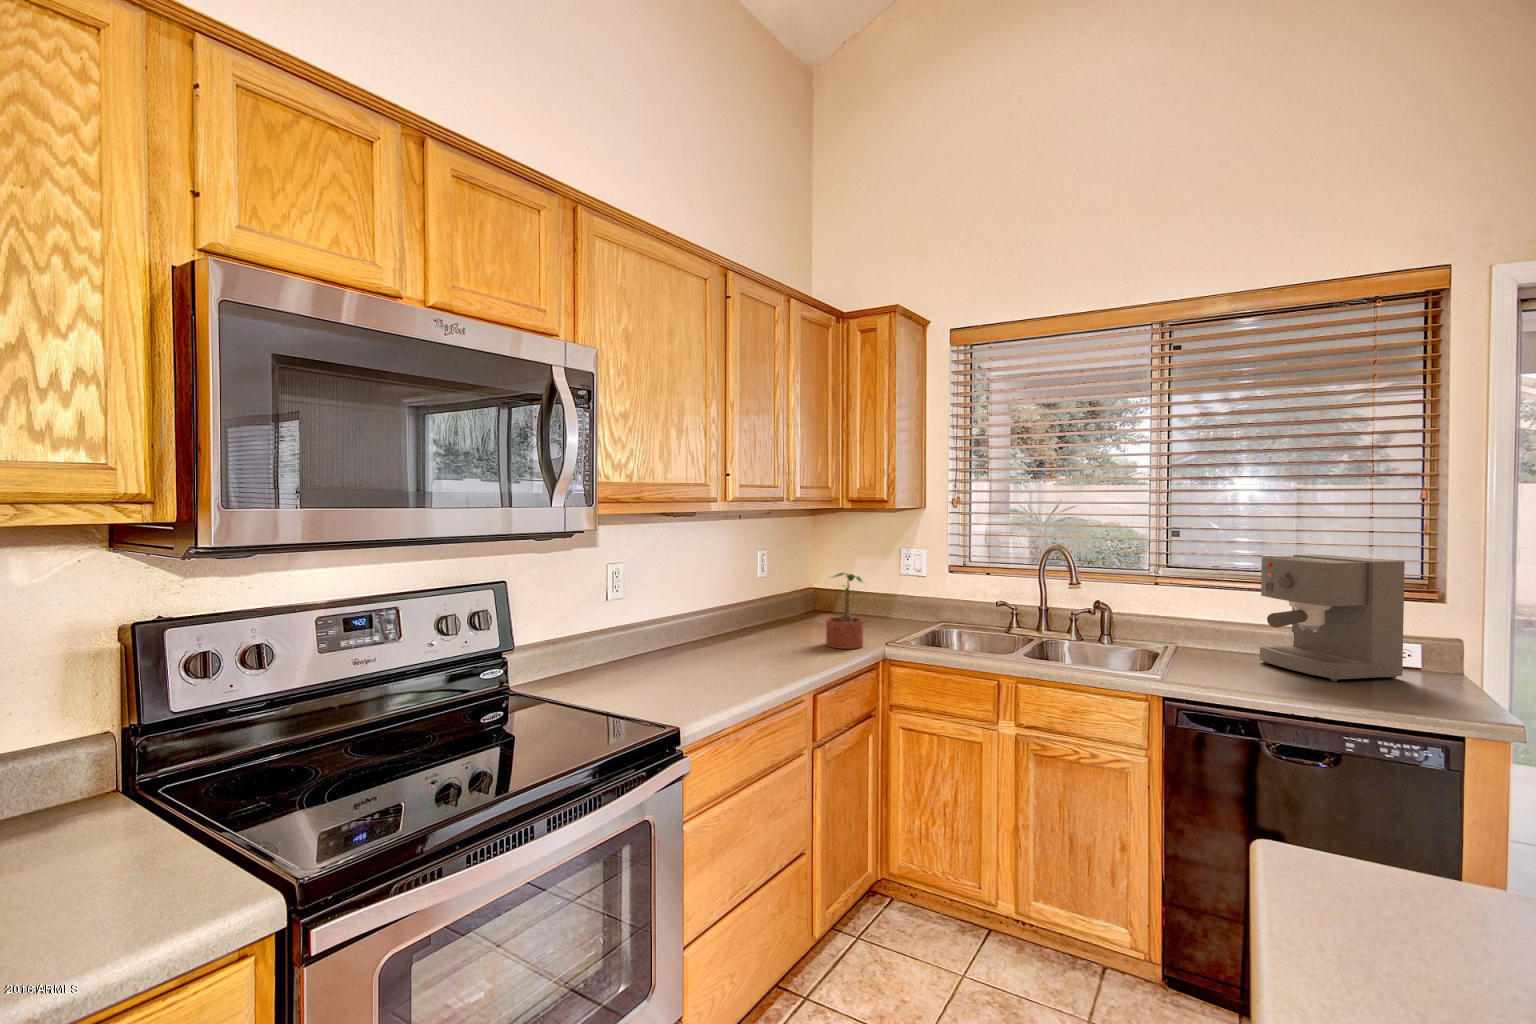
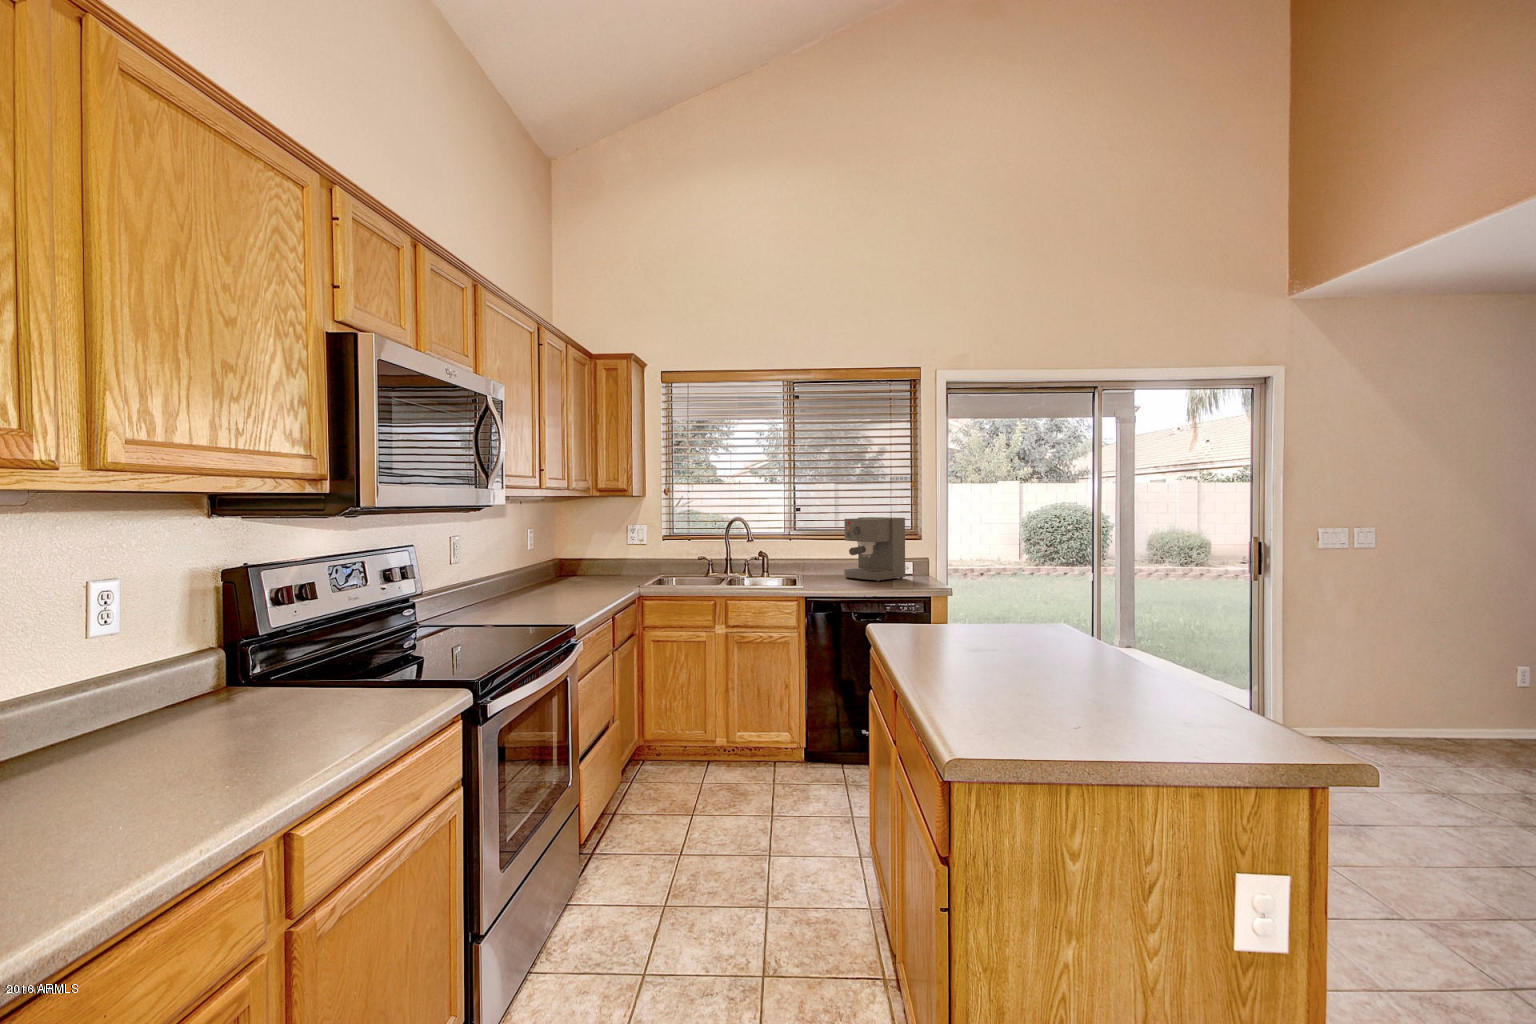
potted plant: present [826,573,863,649] -> none [596,540,625,592]

